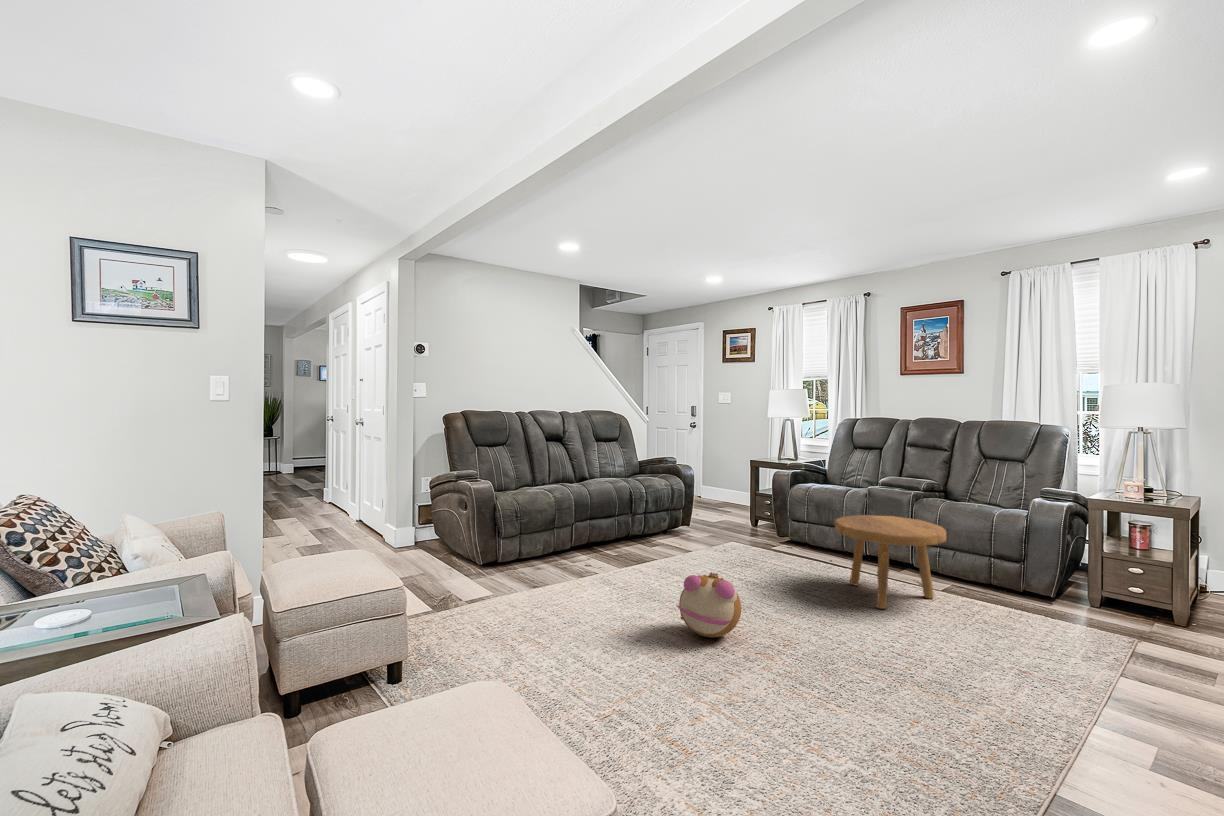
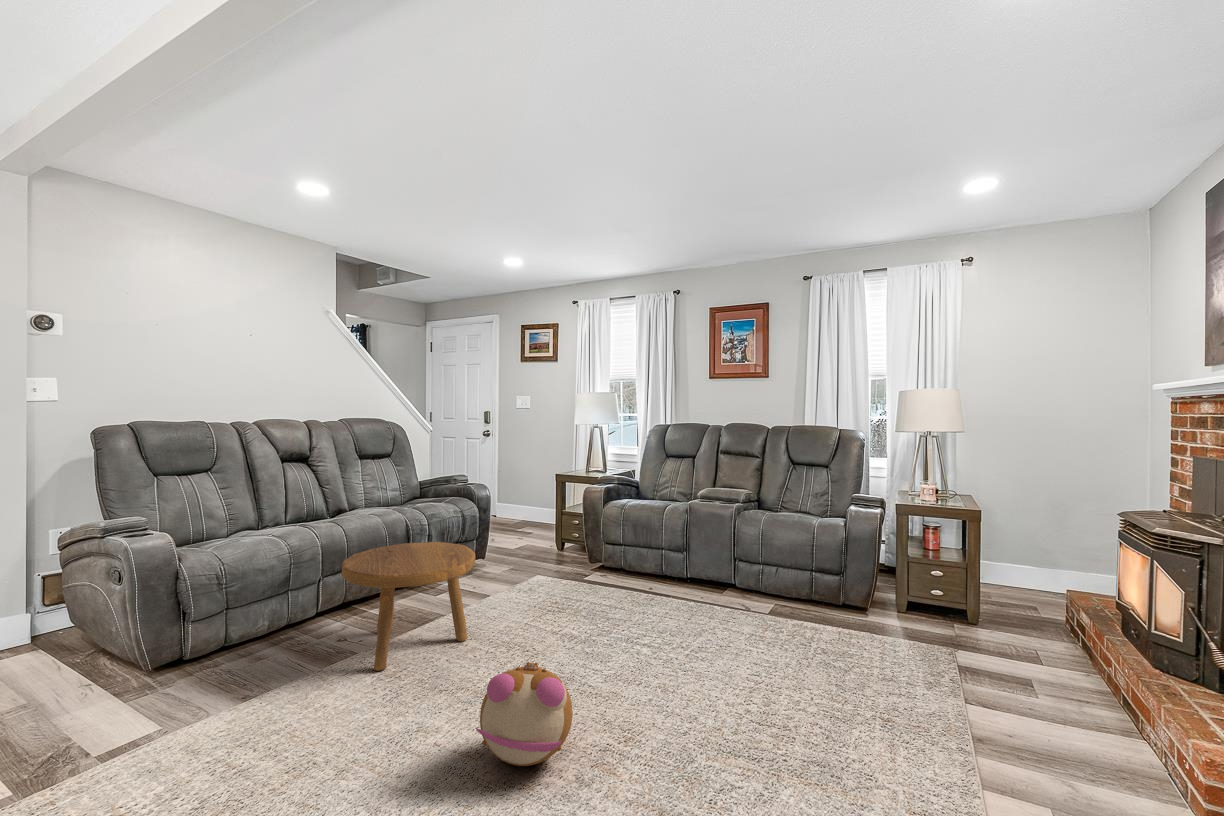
footstool: present [835,515,947,609] -> present [341,542,475,671]

